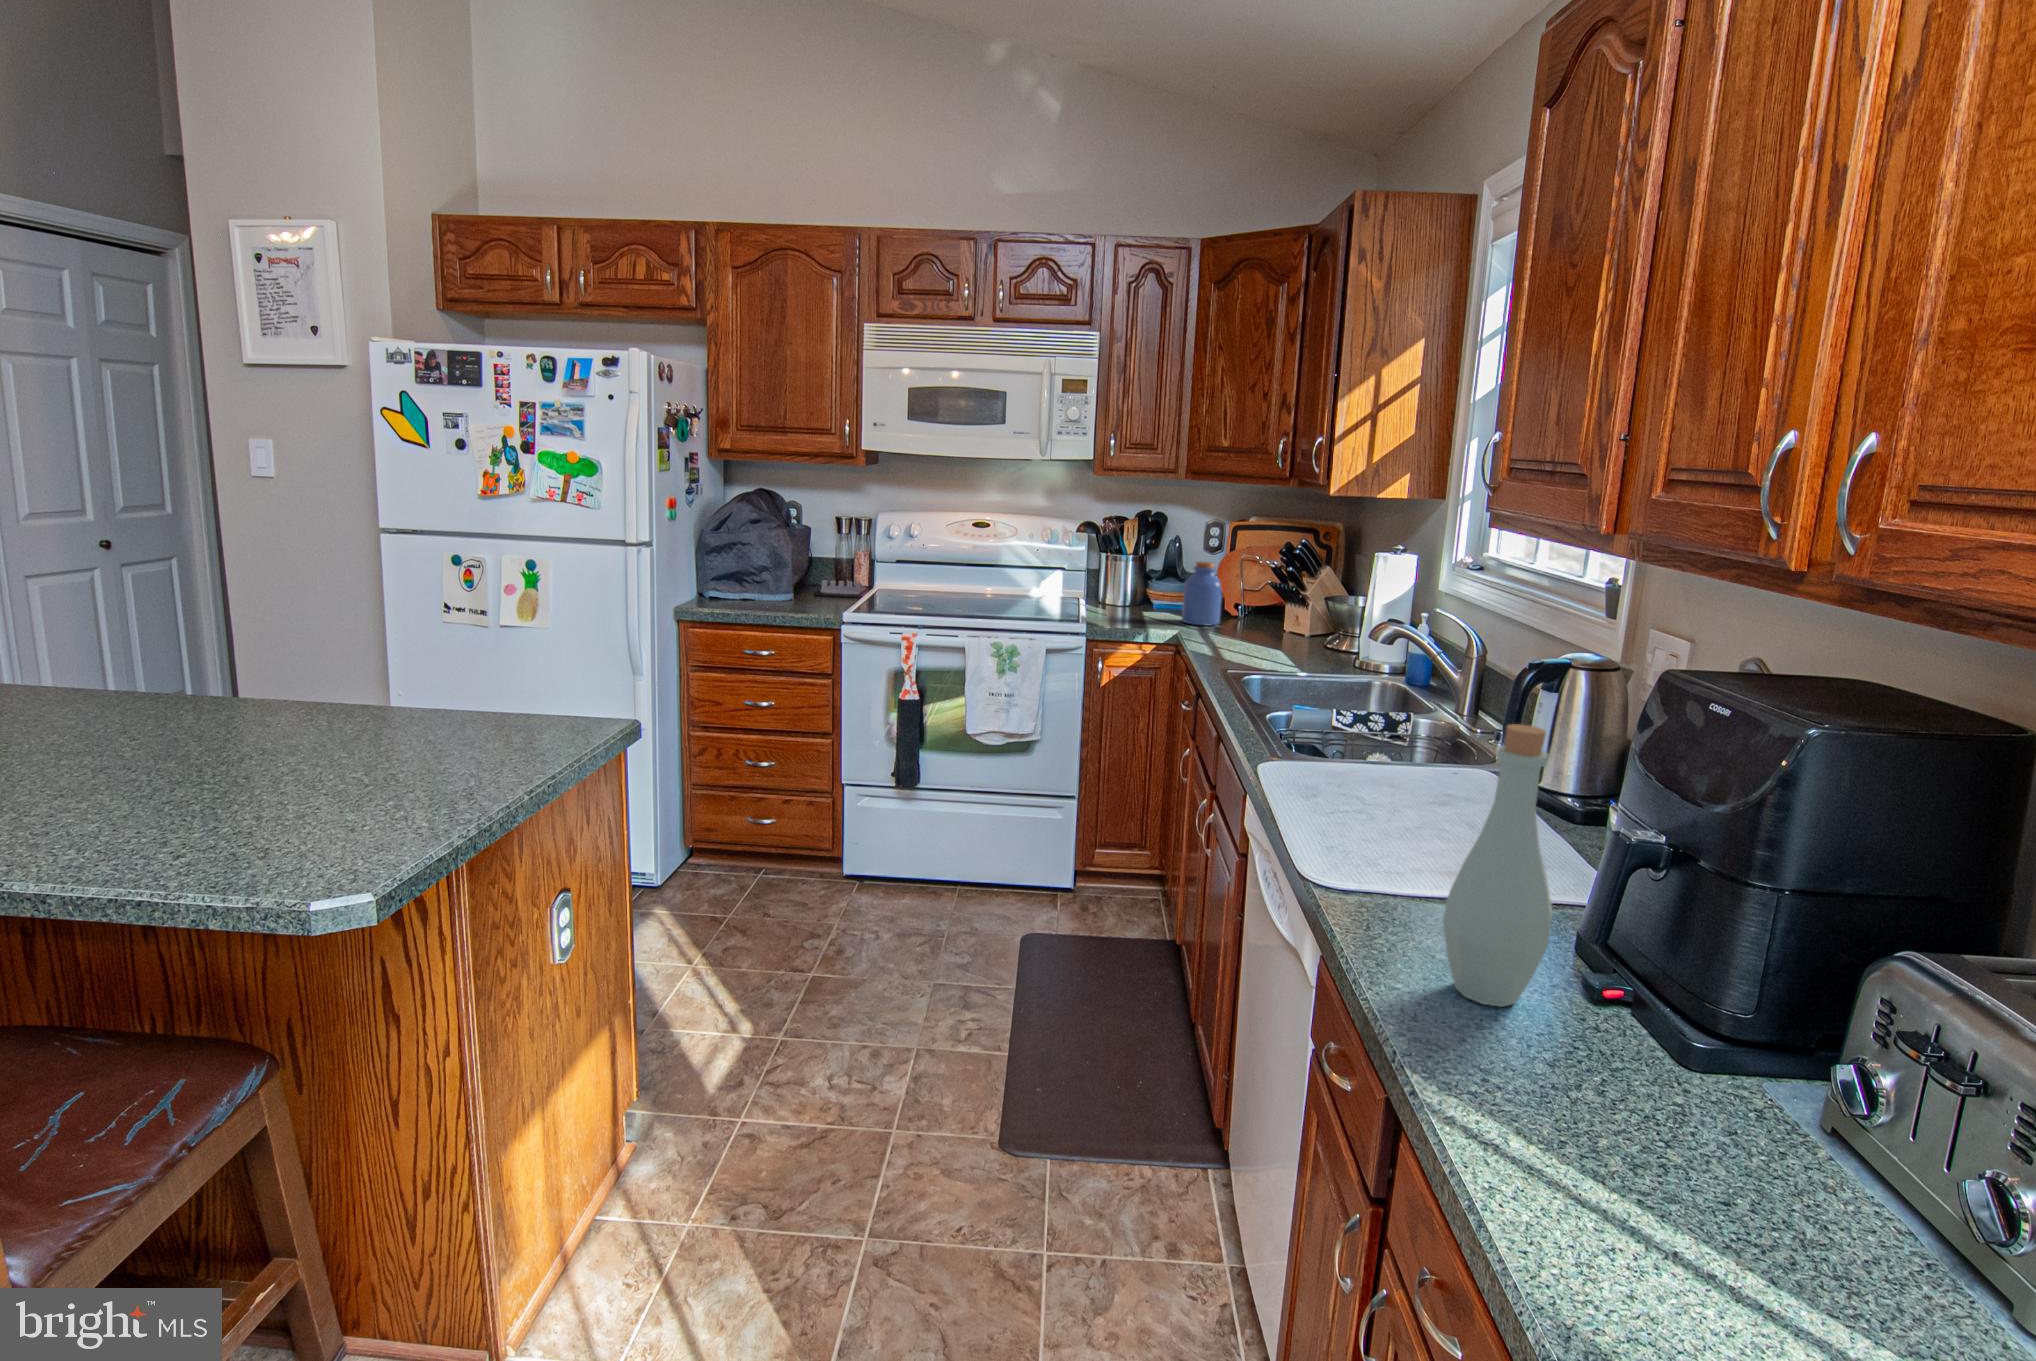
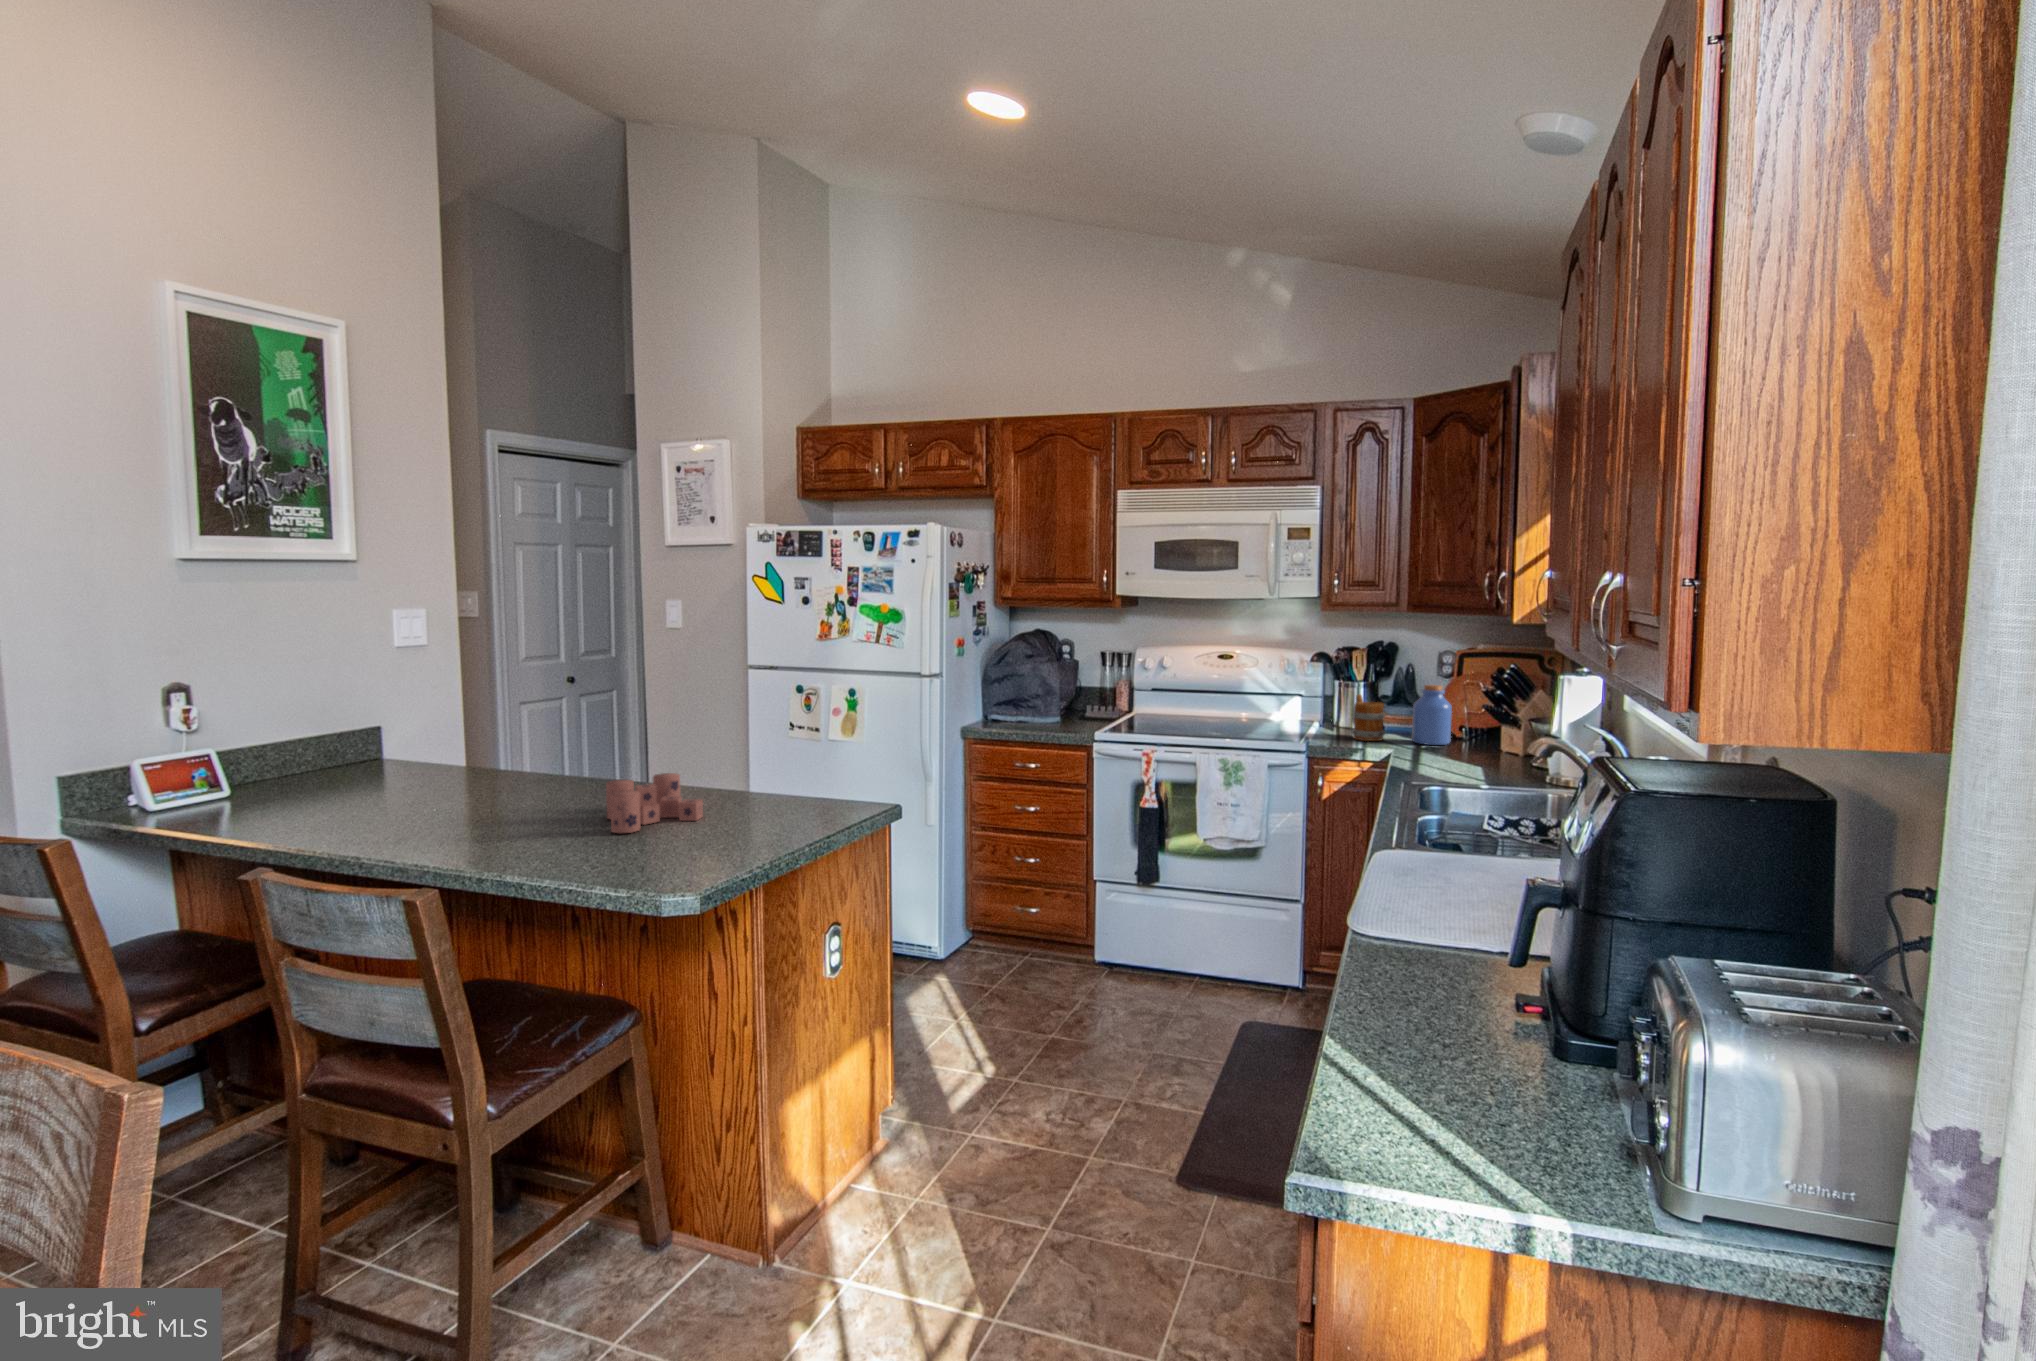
mug: none [1120,571,1156,622] -> present [1352,694,1385,741]
candle: none [166,693,345,797] -> present [606,773,703,833]
bottle: present [1443,724,1552,1007] -> none [1404,794,1488,1017]

